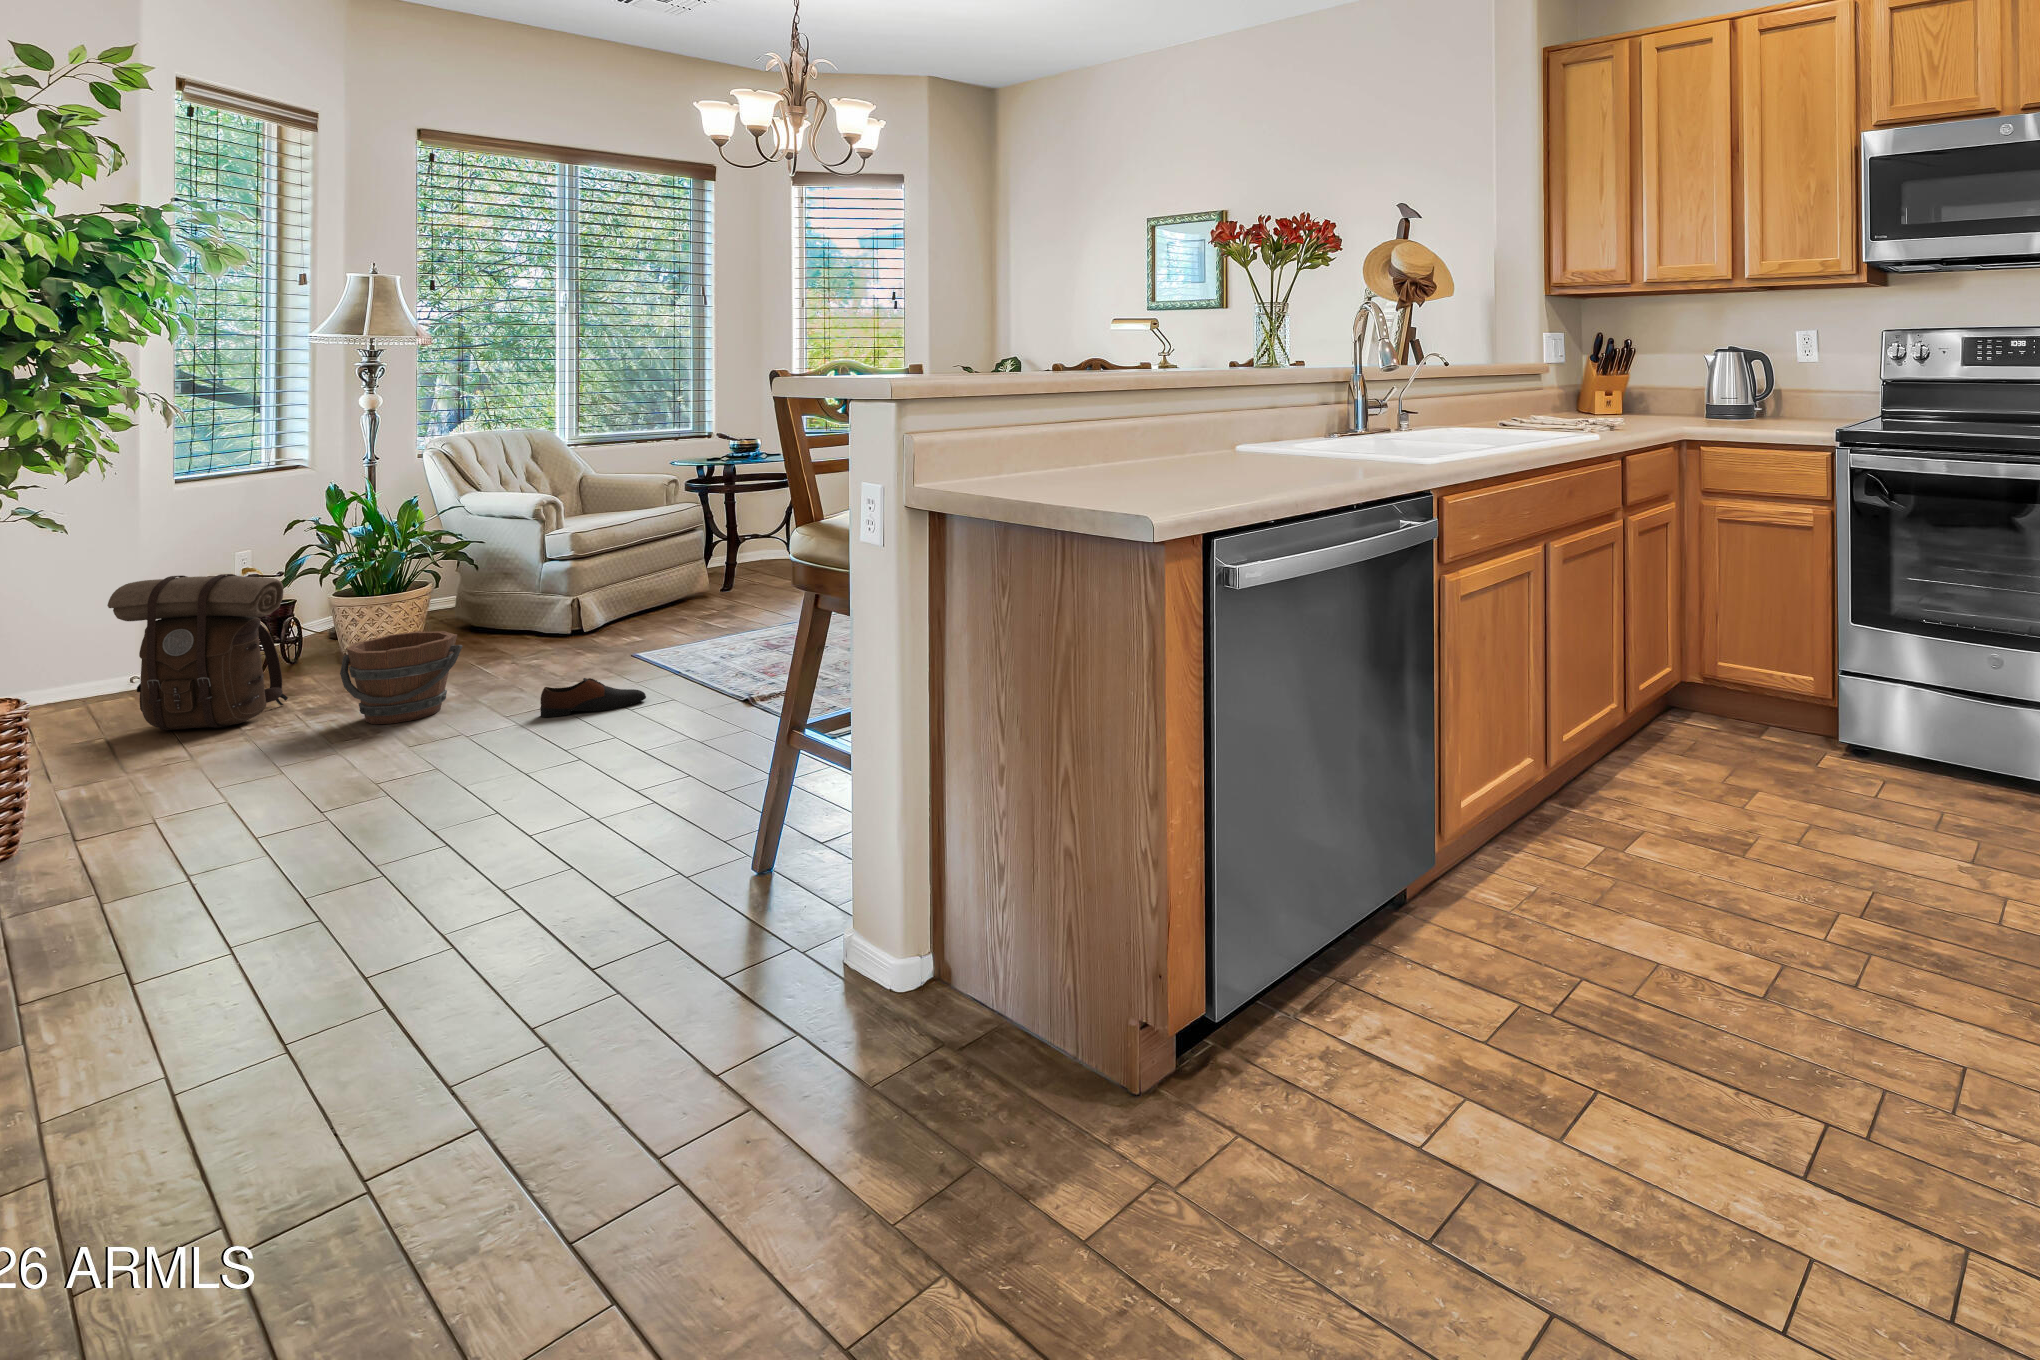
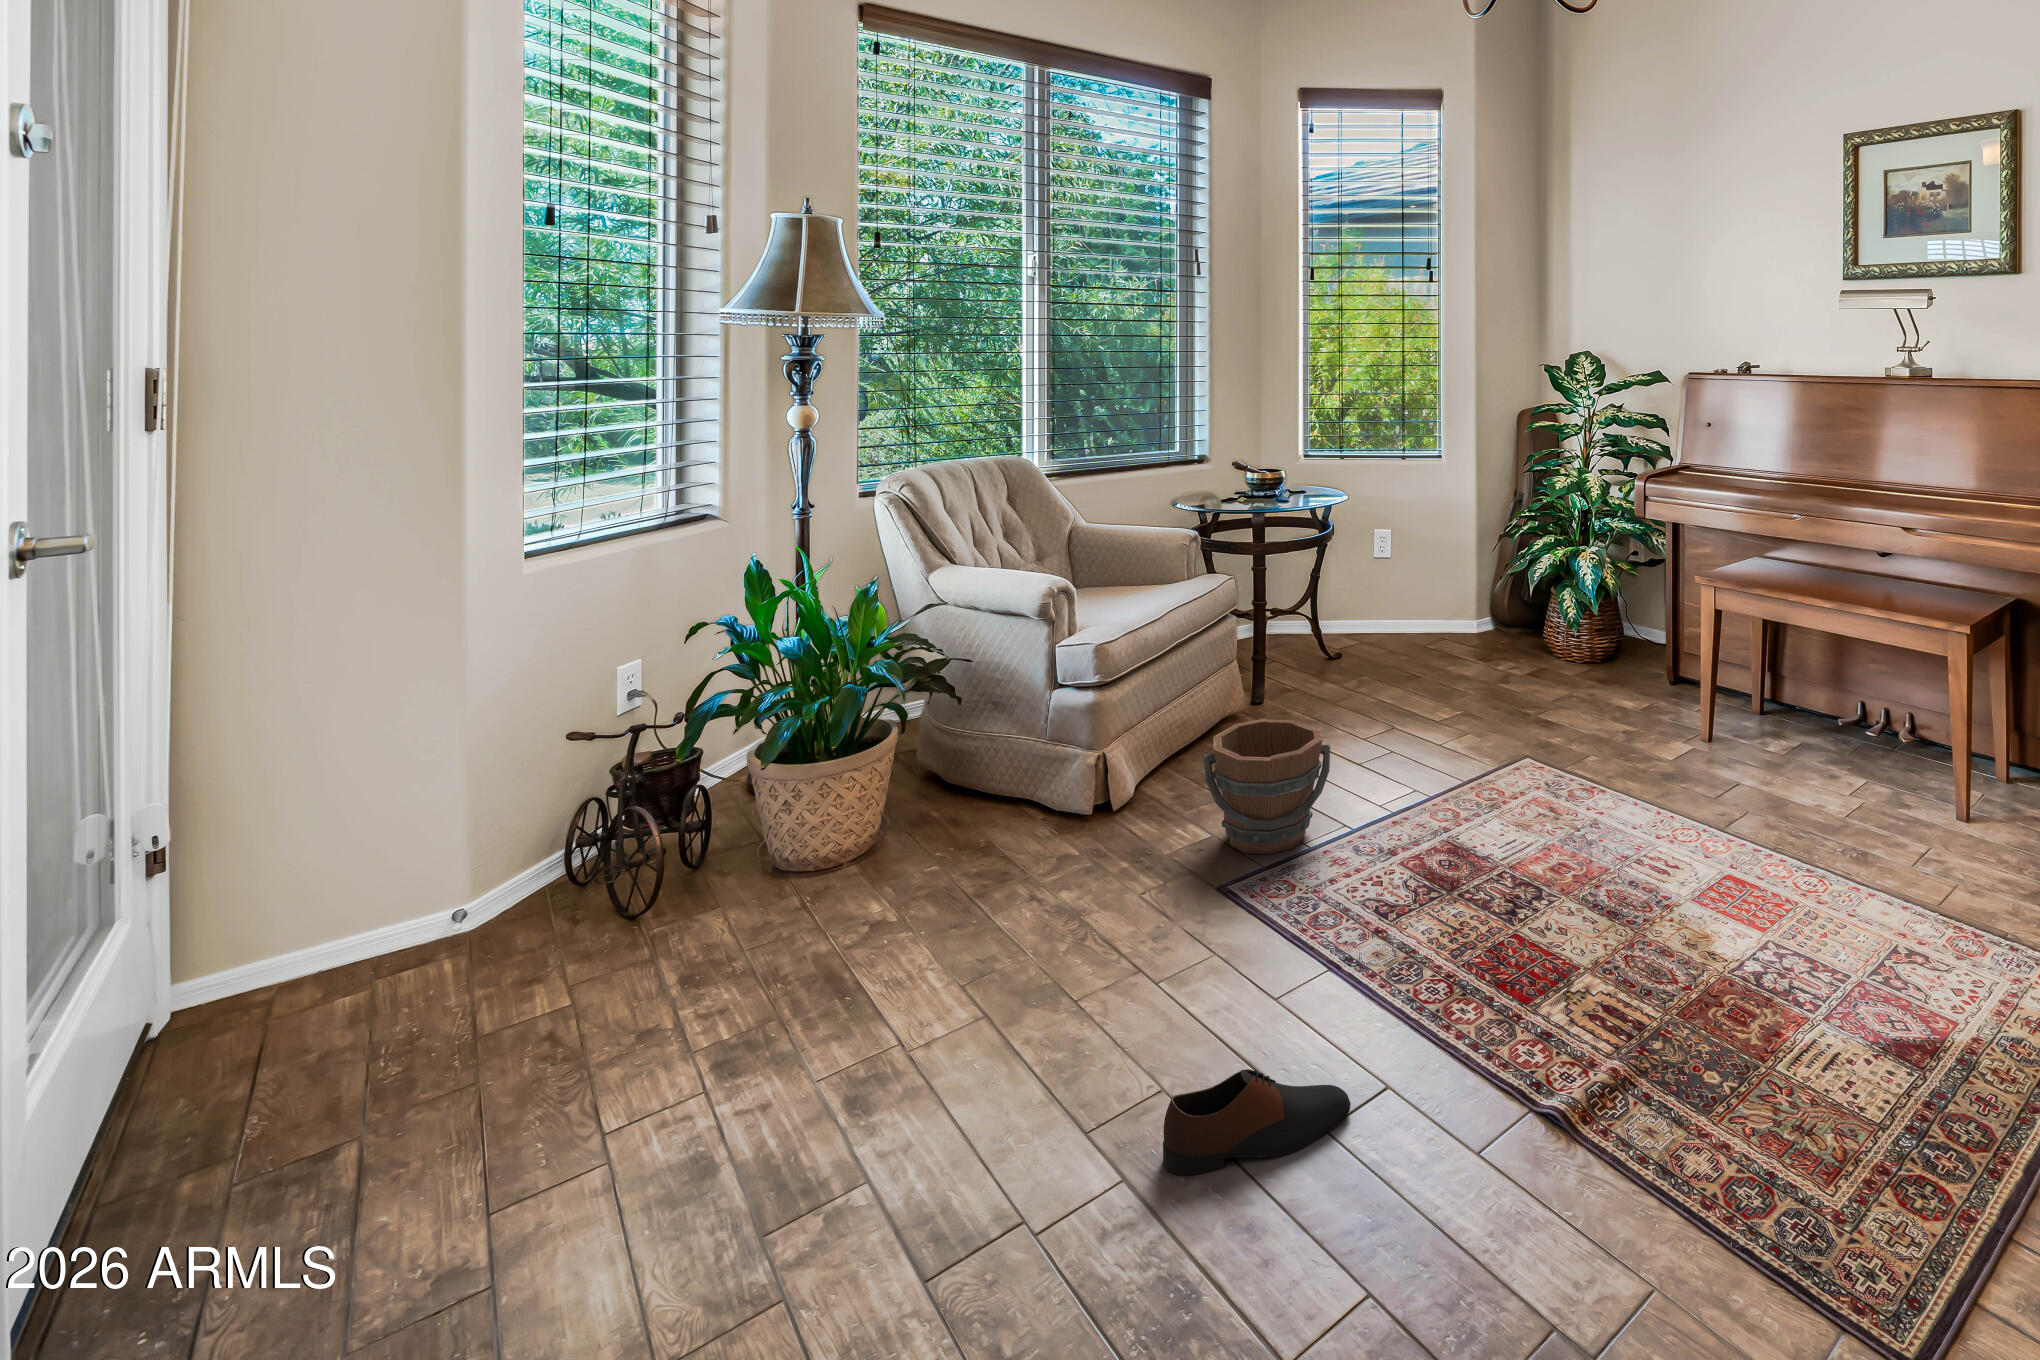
backpack: present [107,574,288,730] -> none [345,813,681,1142]
bucket: present [340,631,462,724] -> present [1203,719,1330,854]

